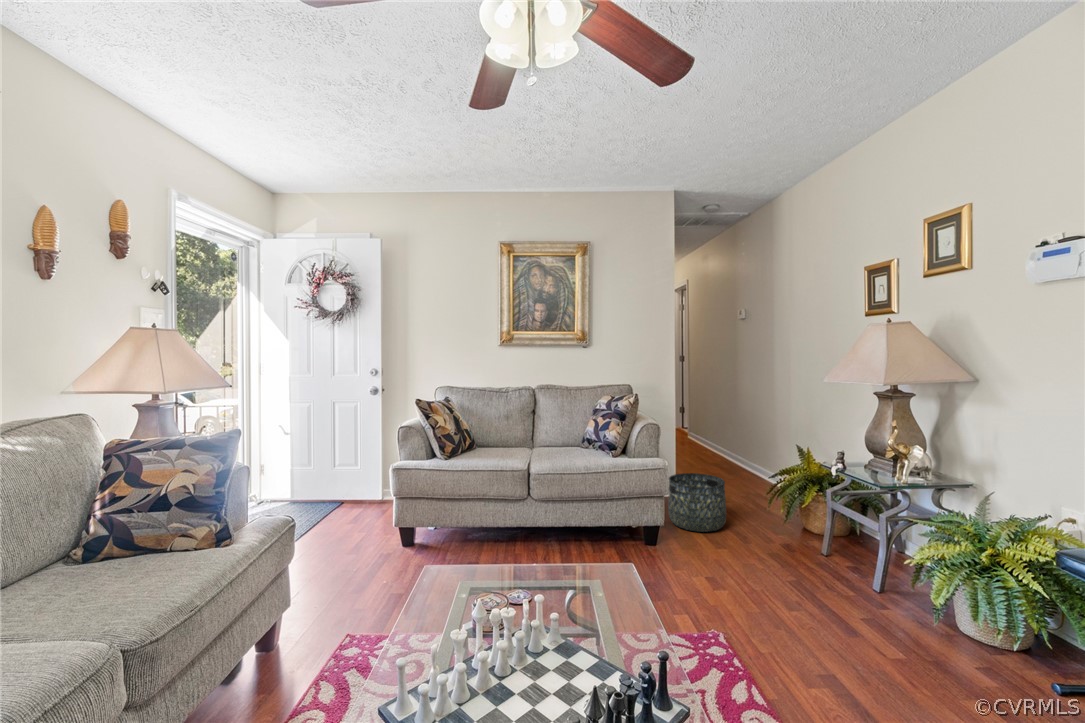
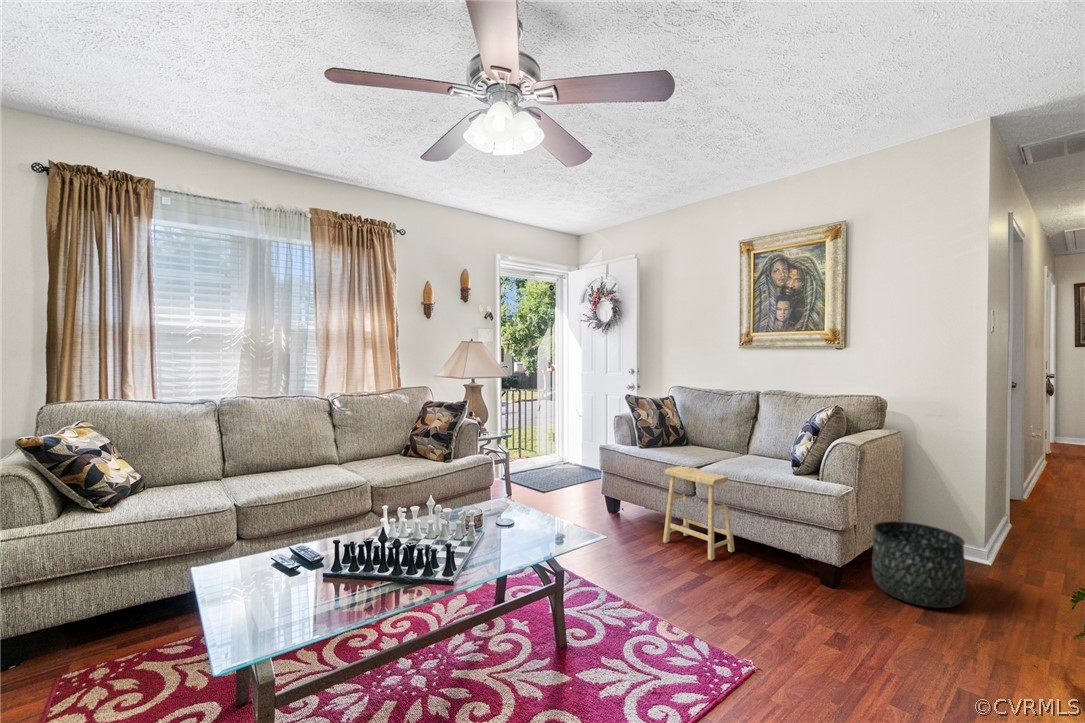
footstool: none [511,466,574,555] -> present [663,466,735,560]

